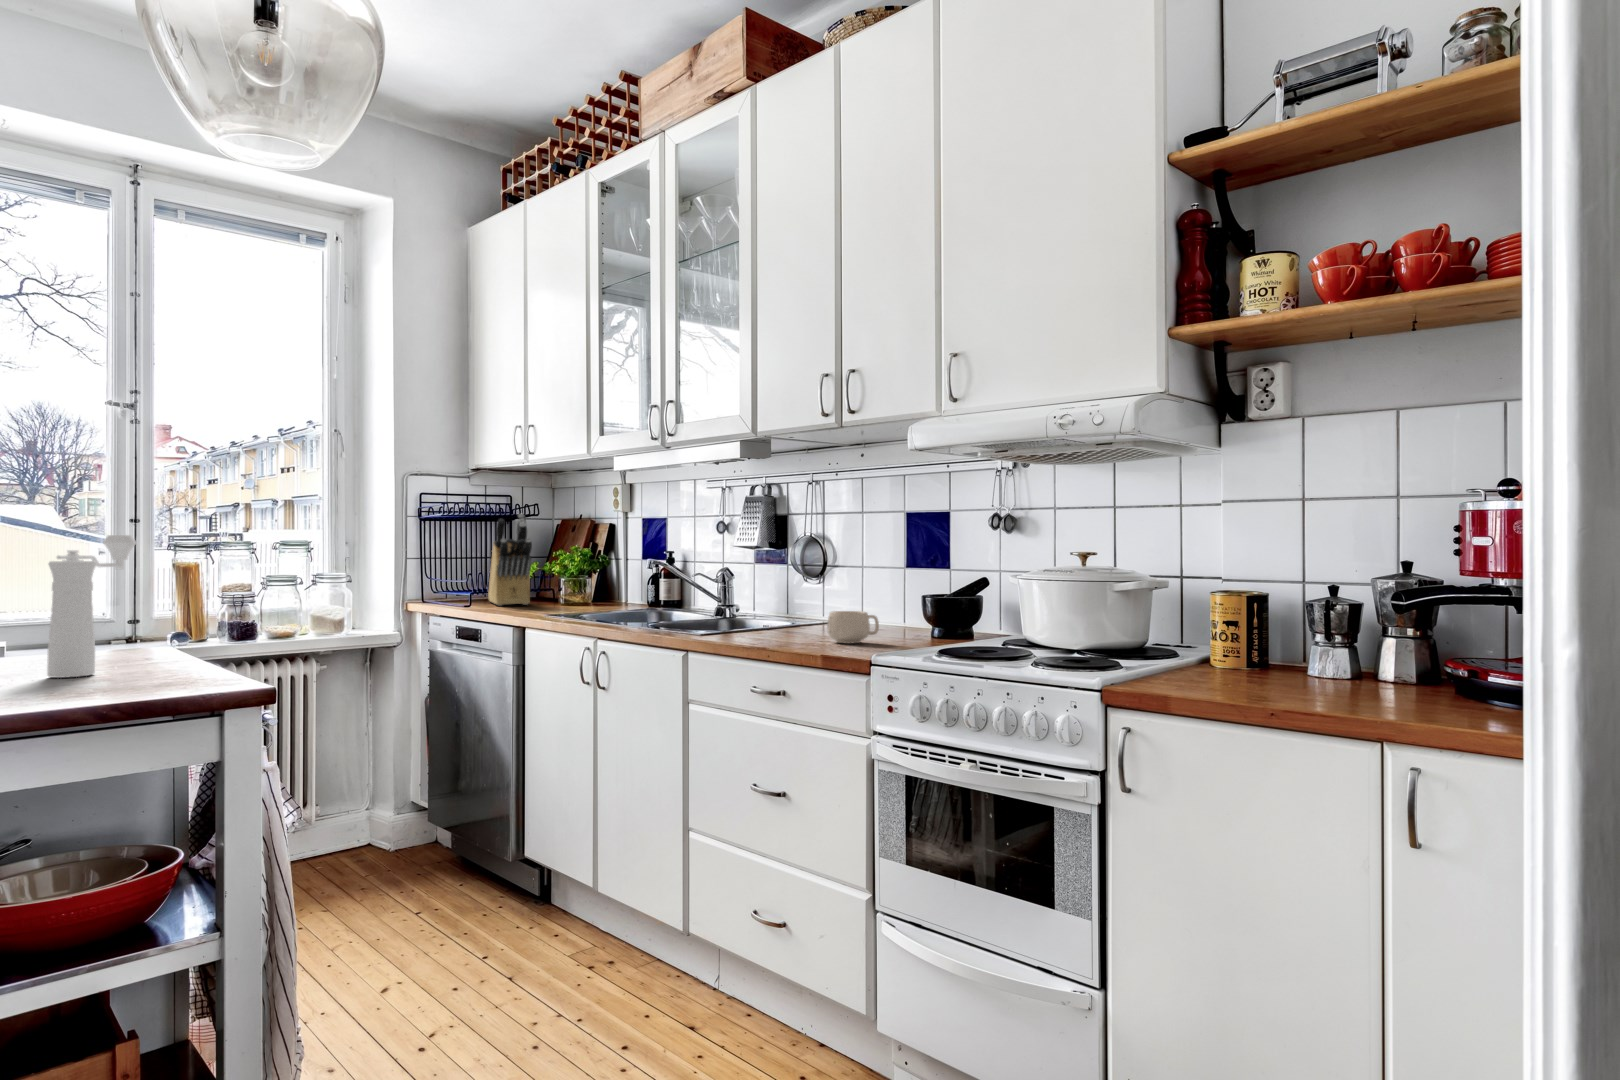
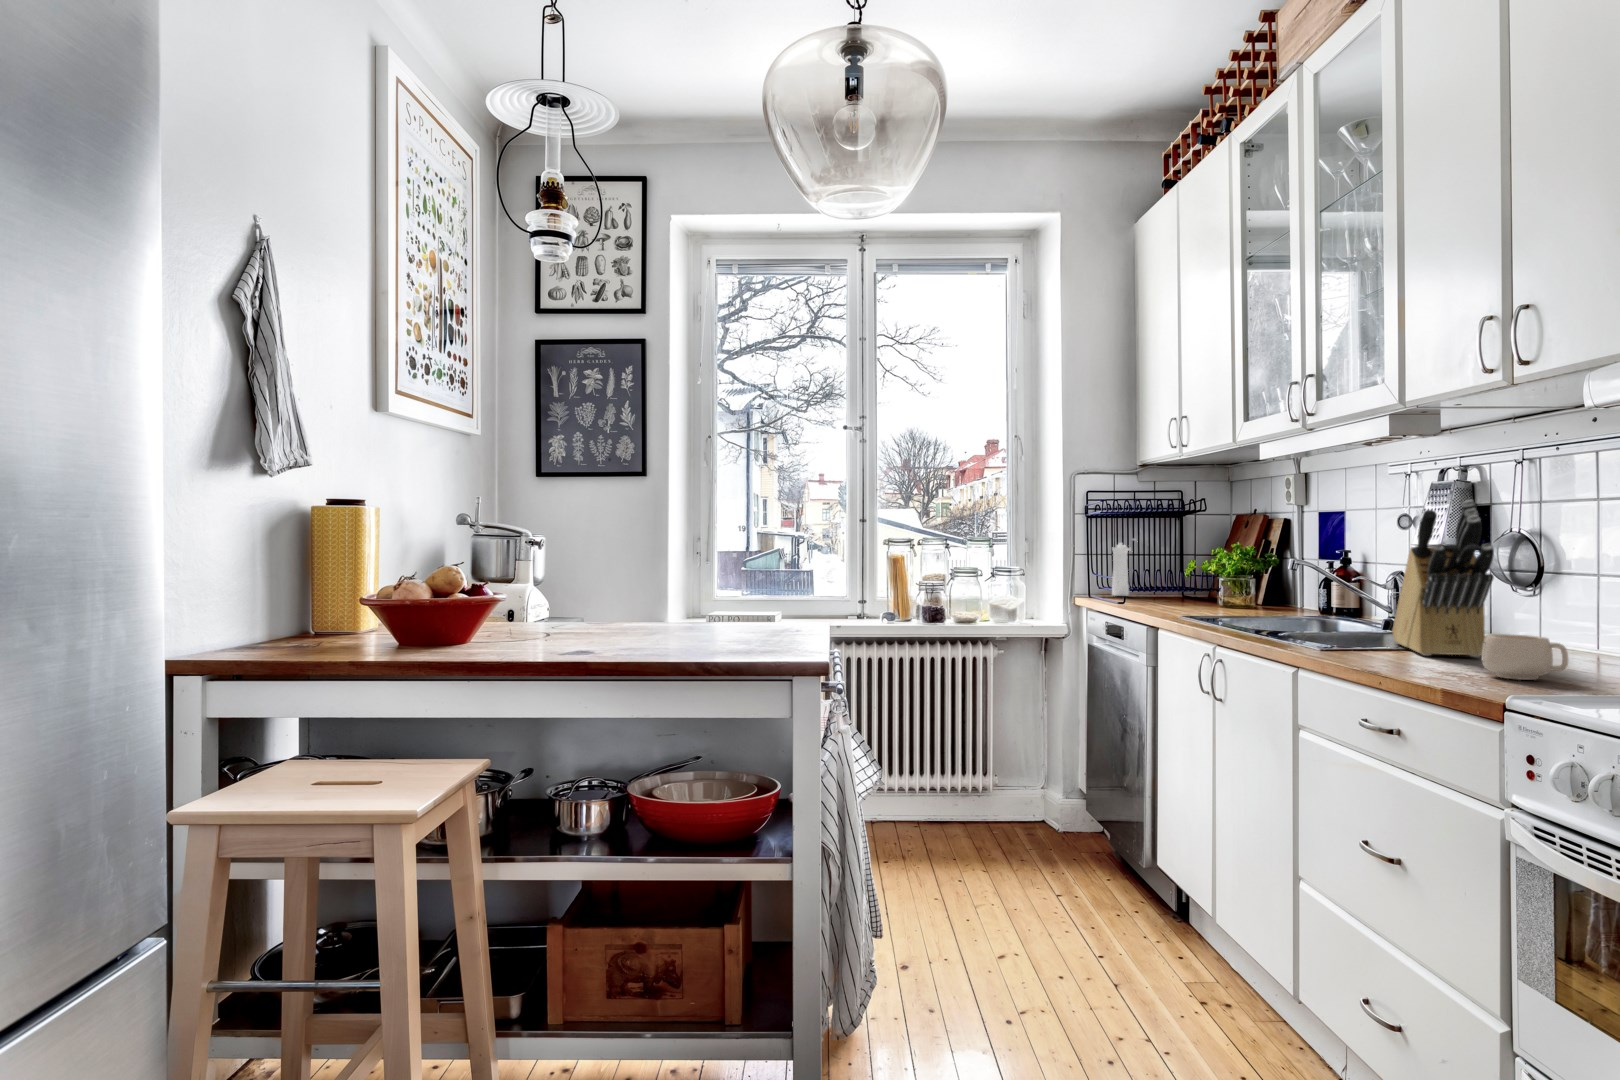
knife block: present [488,514,532,606] -> present [1392,500,1494,657]
pepper mill: present [47,535,136,678] -> present [1112,543,1131,596]

